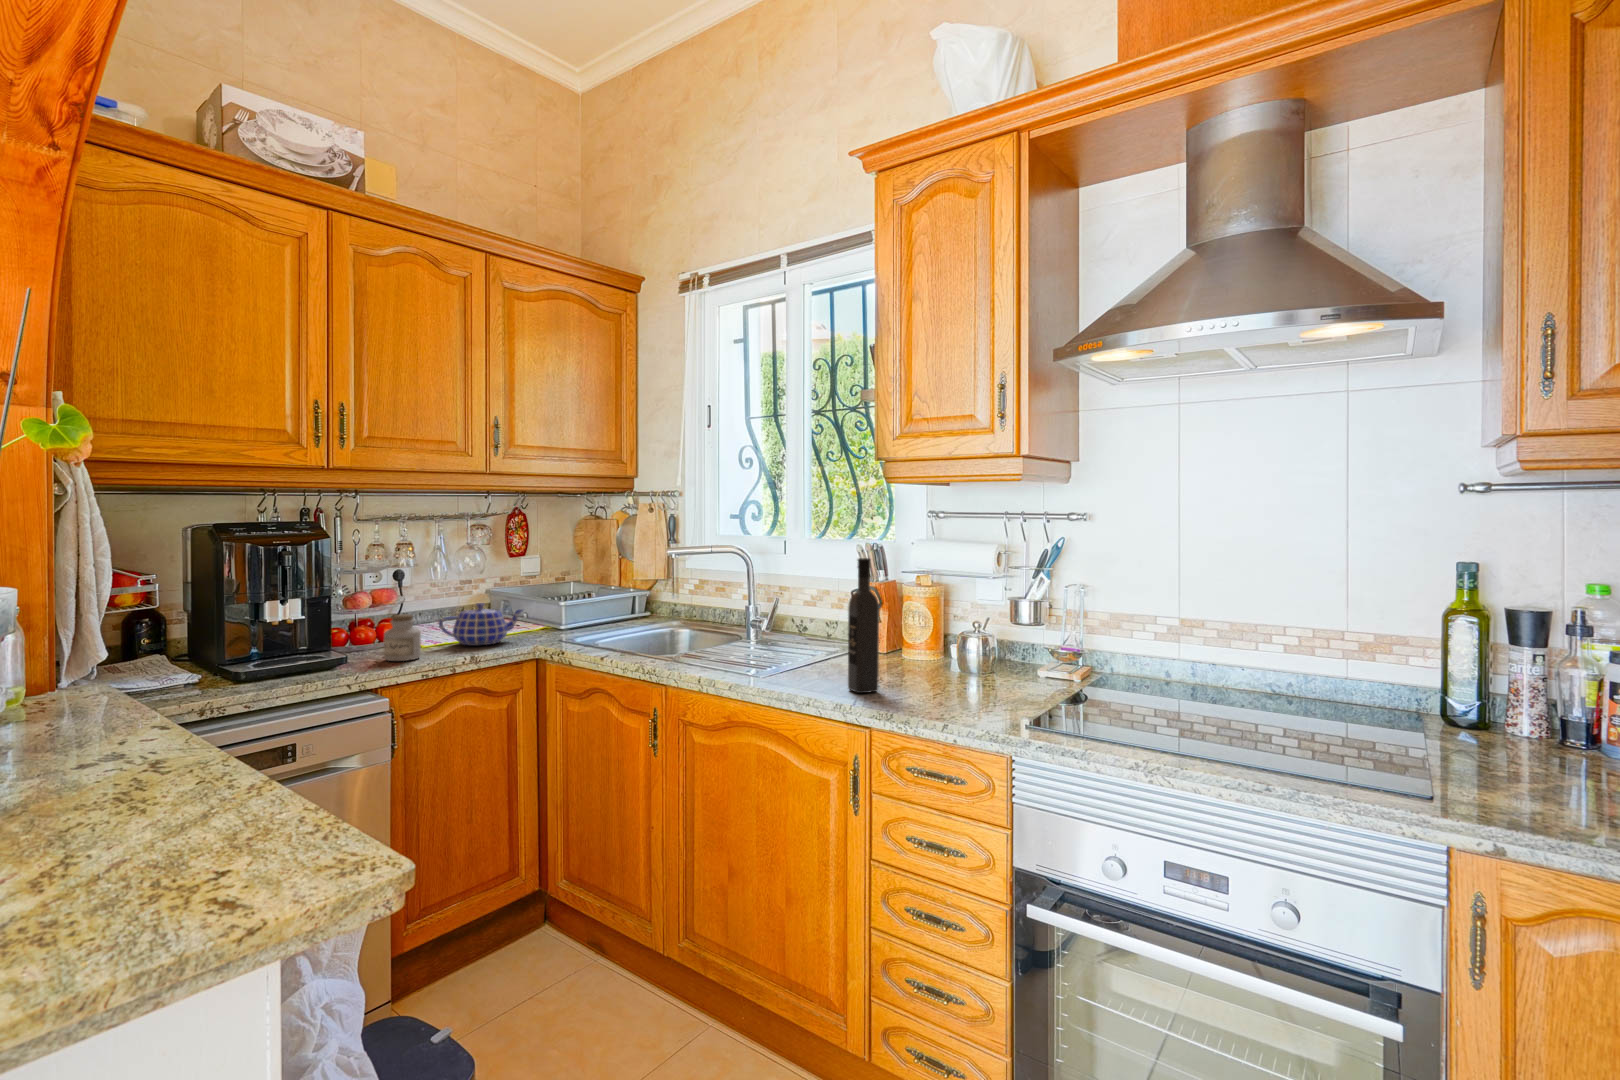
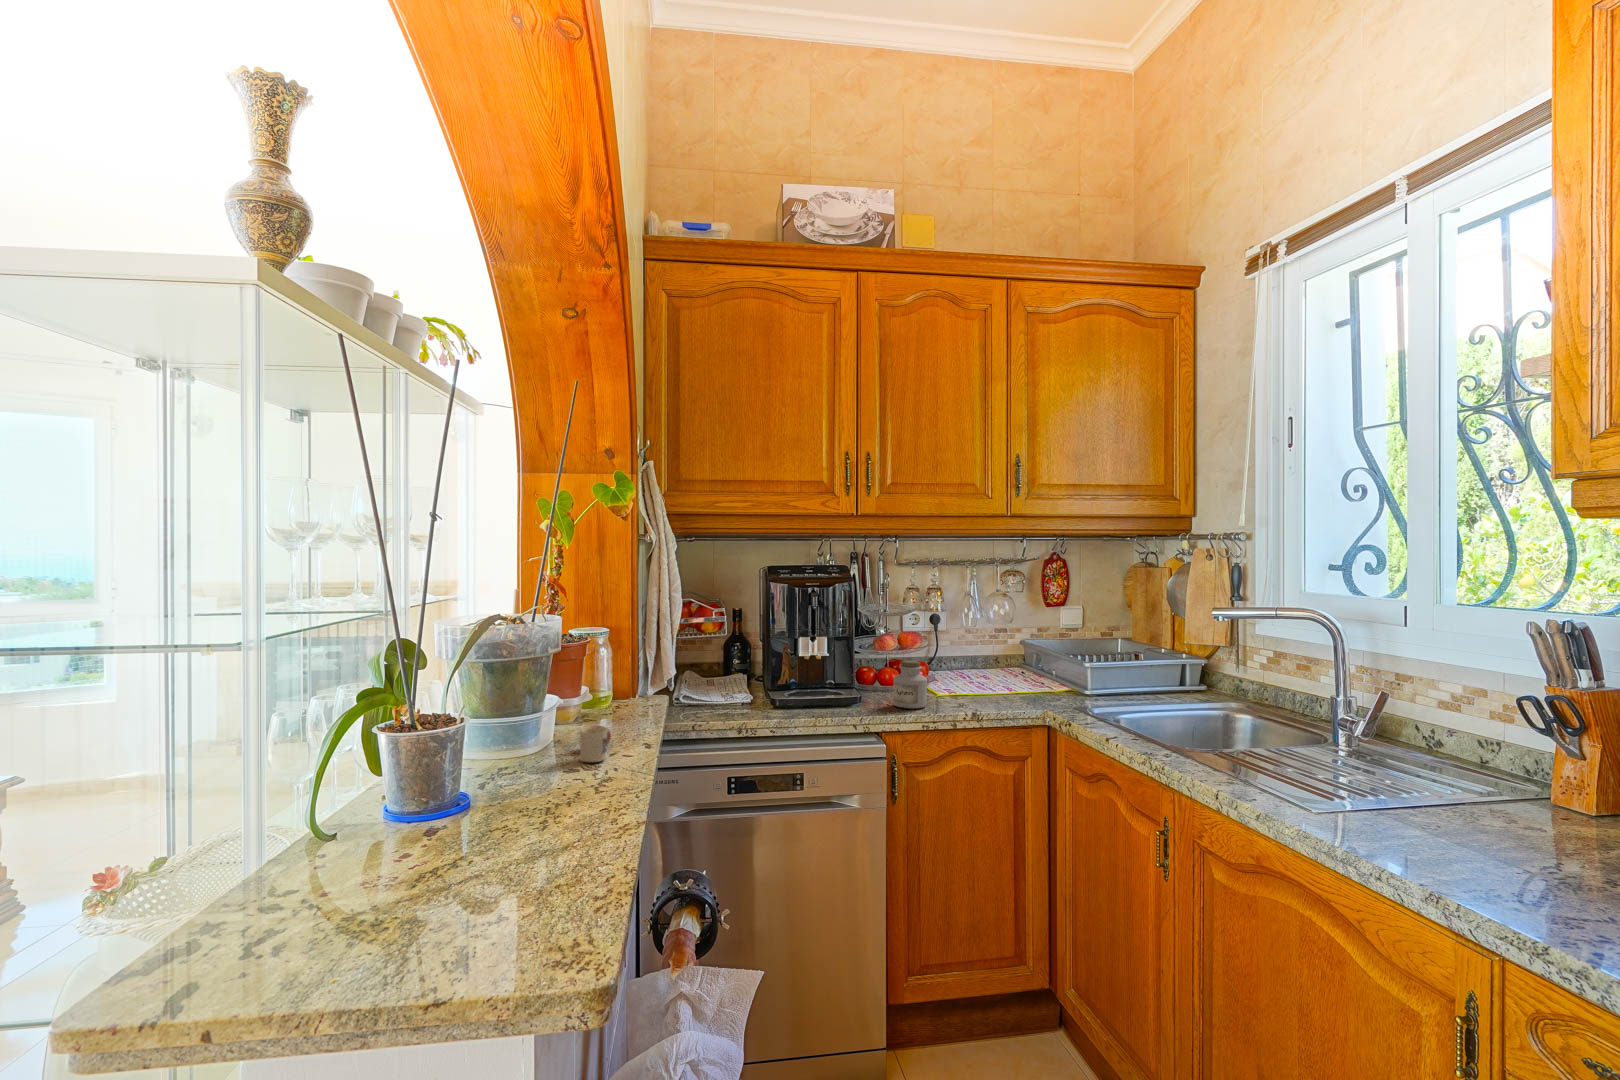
wine bottle: present [848,558,879,693] -> none [1476,644,1544,884]
teapot: present [439,603,523,645] -> none [950,655,1042,701]
mug: none [63,712,115,755] -> present [579,726,611,762]

